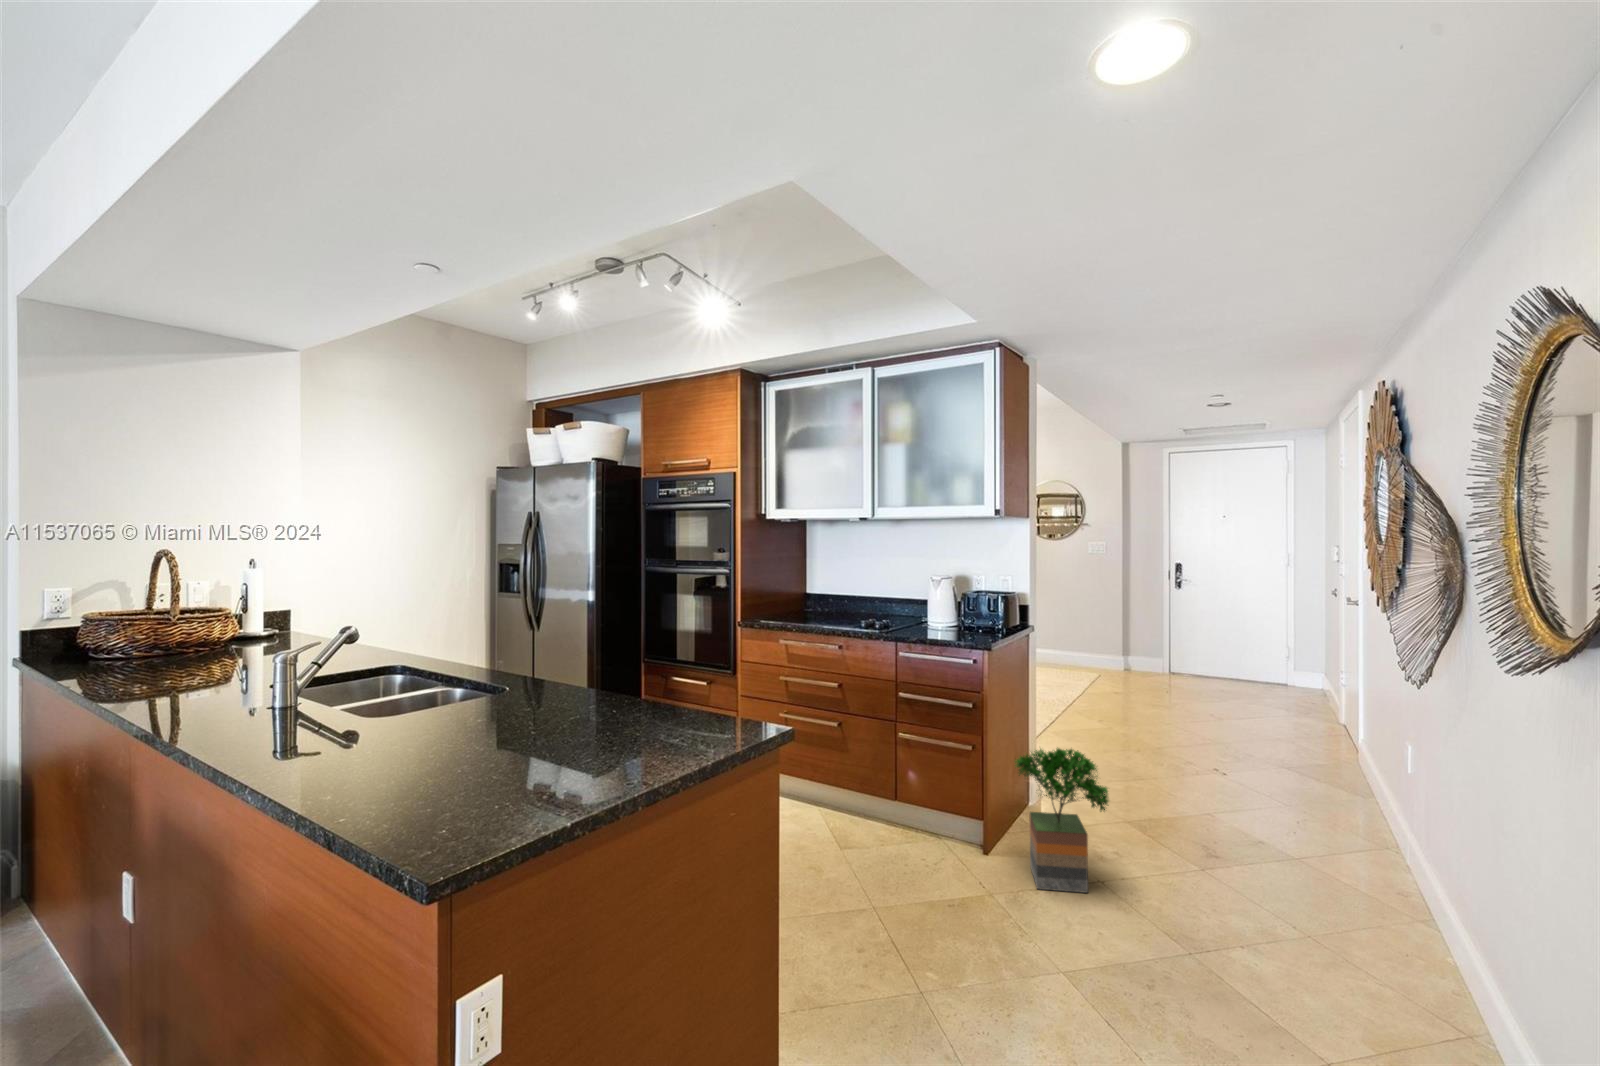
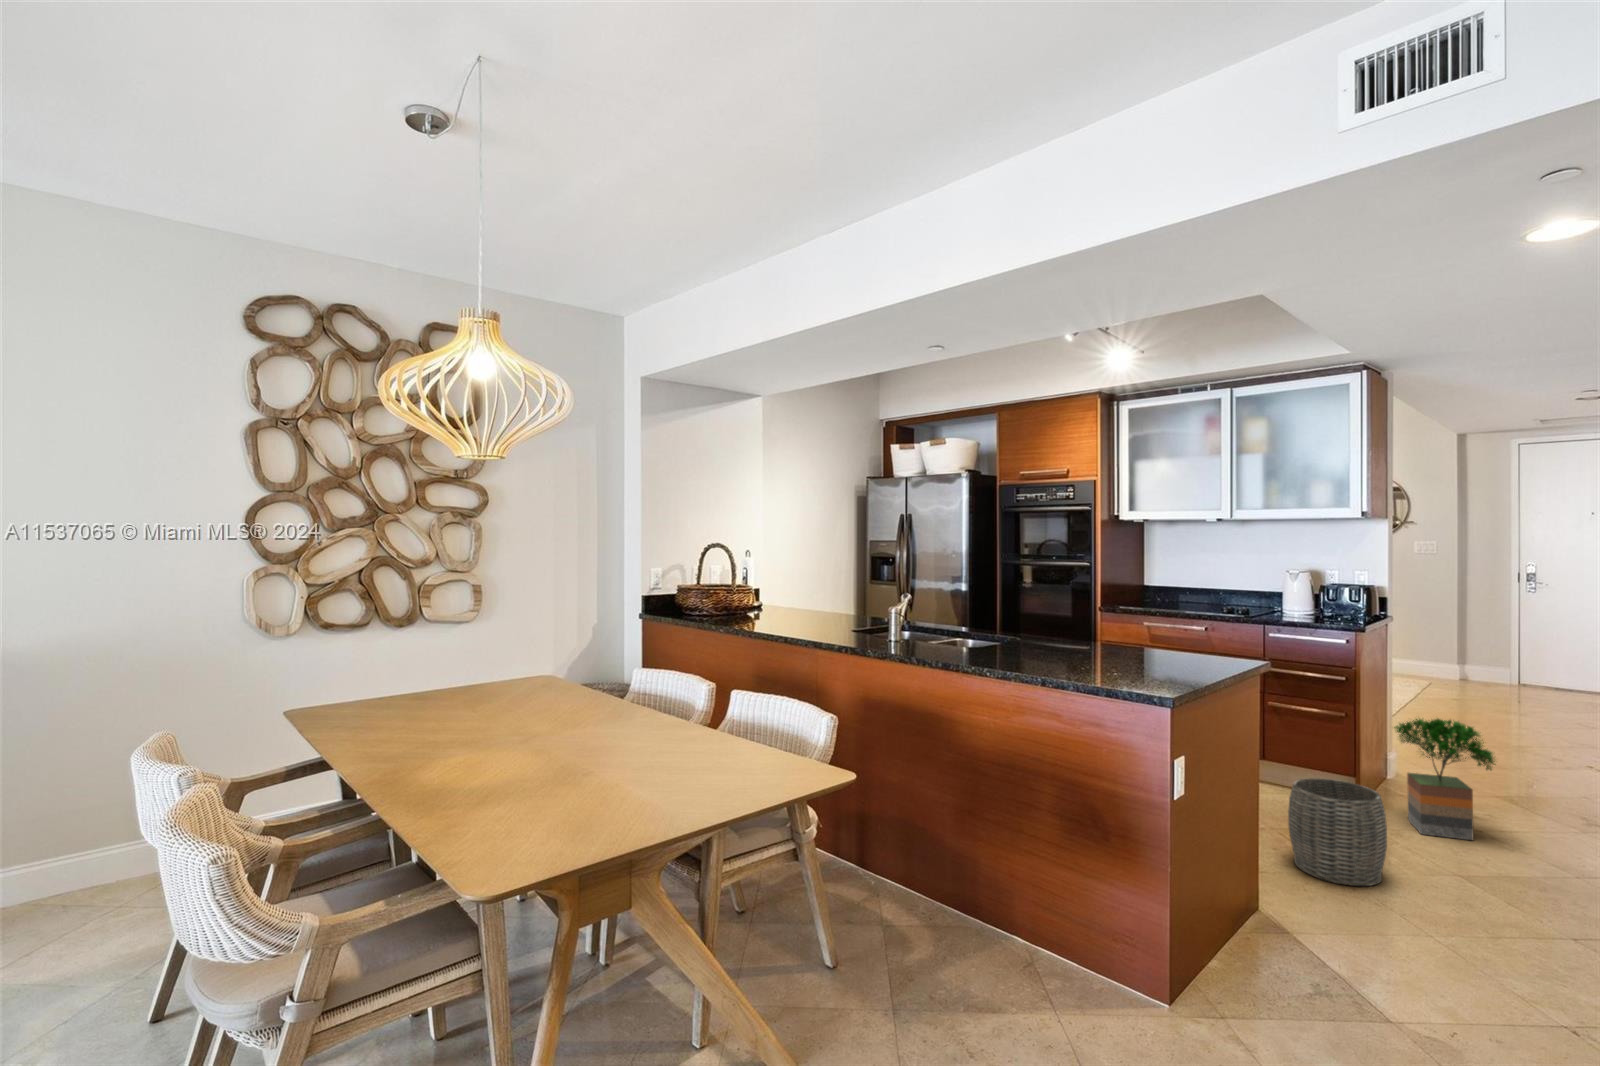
woven basket: none [871,845,977,999] -> present [1288,778,1387,886]

